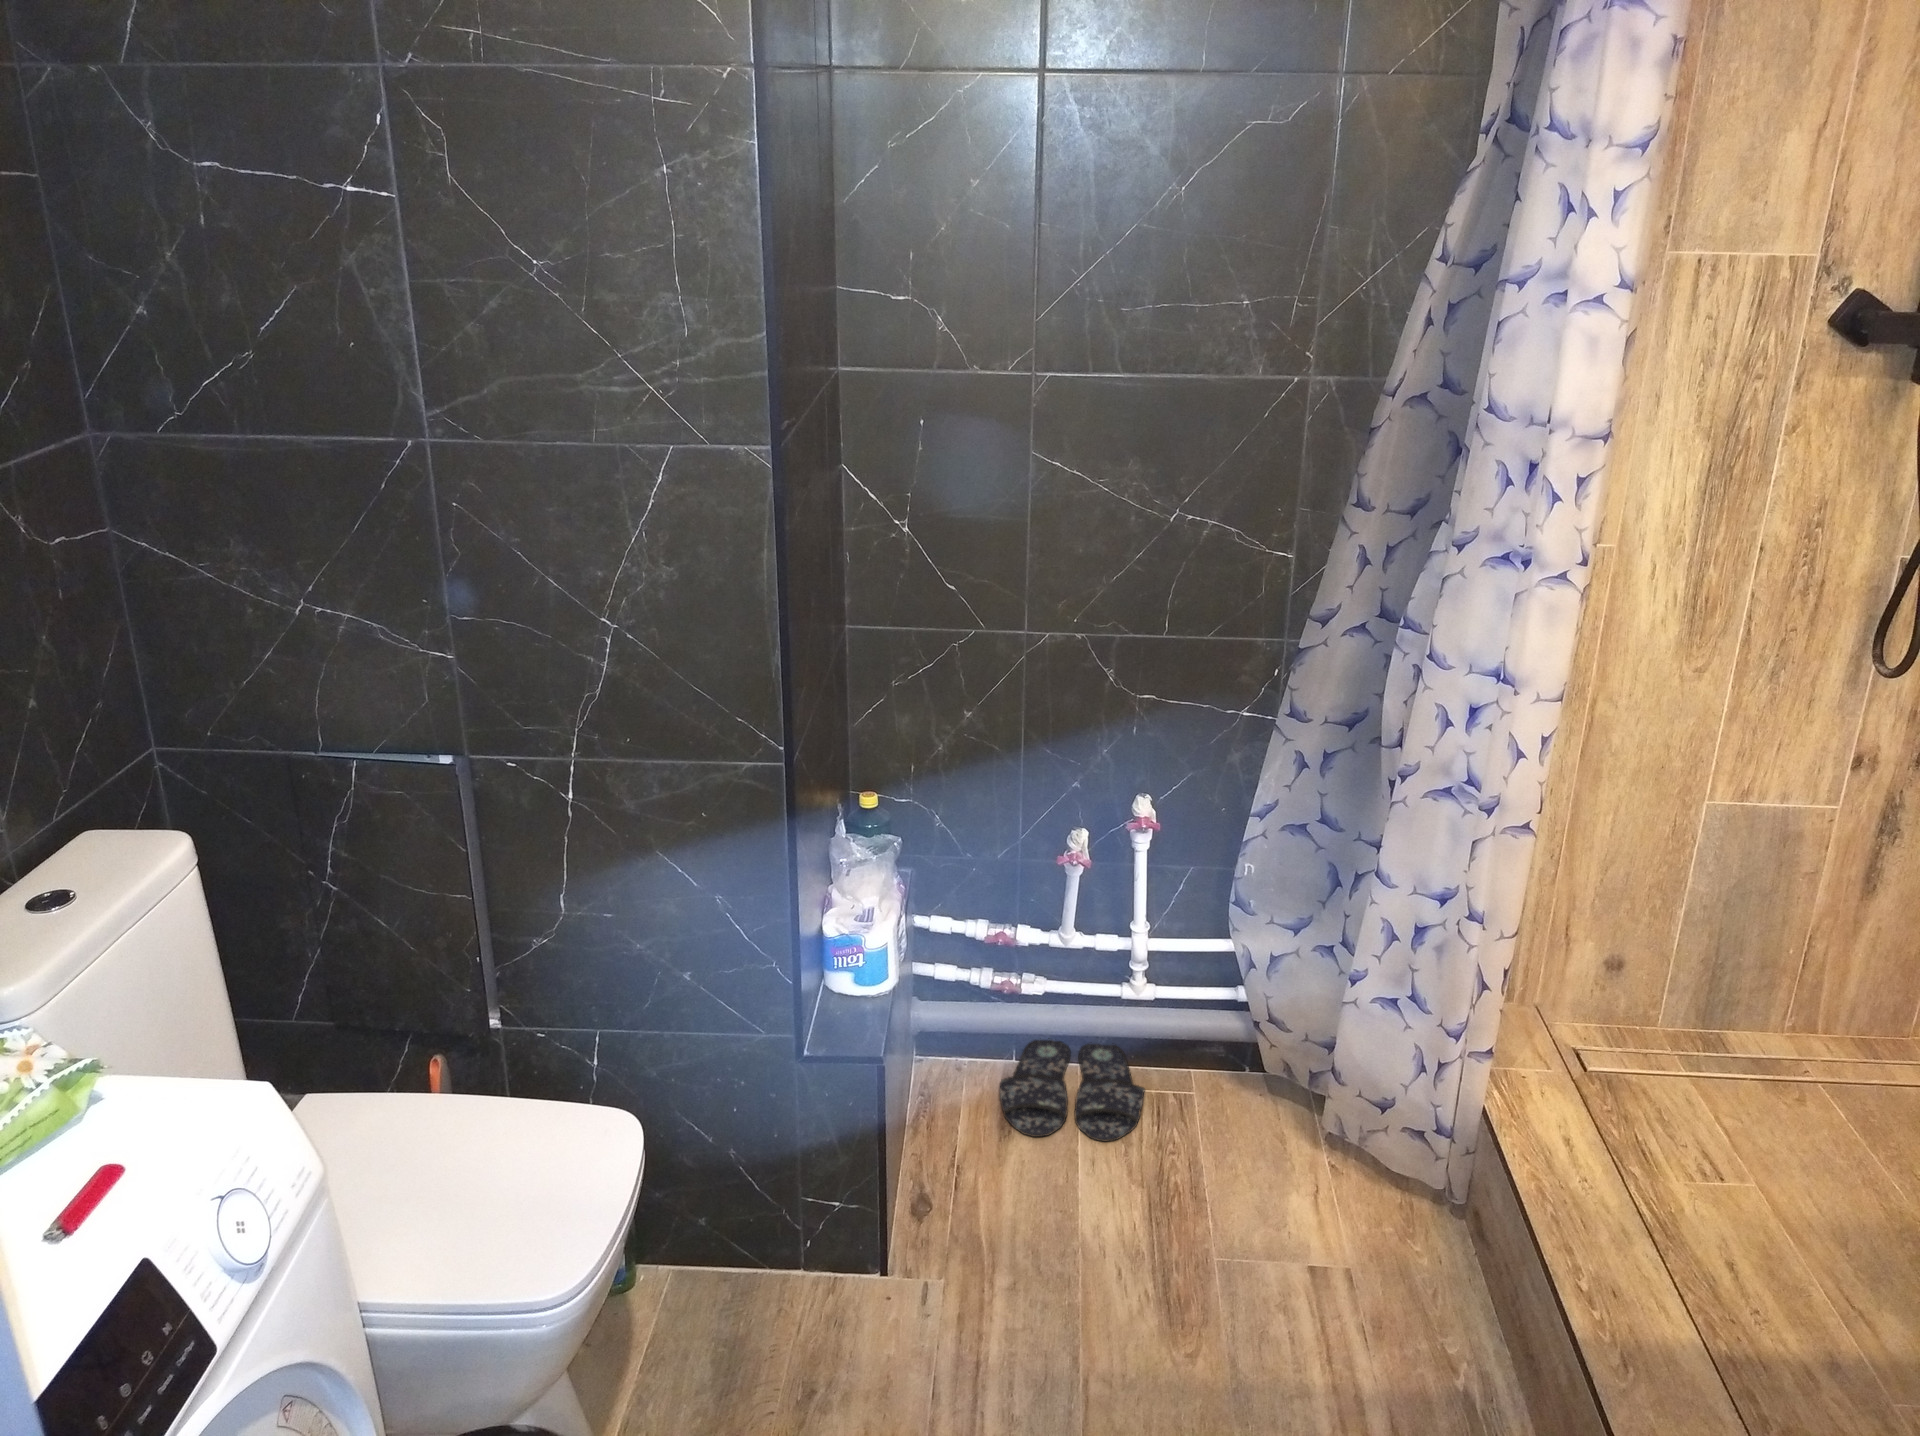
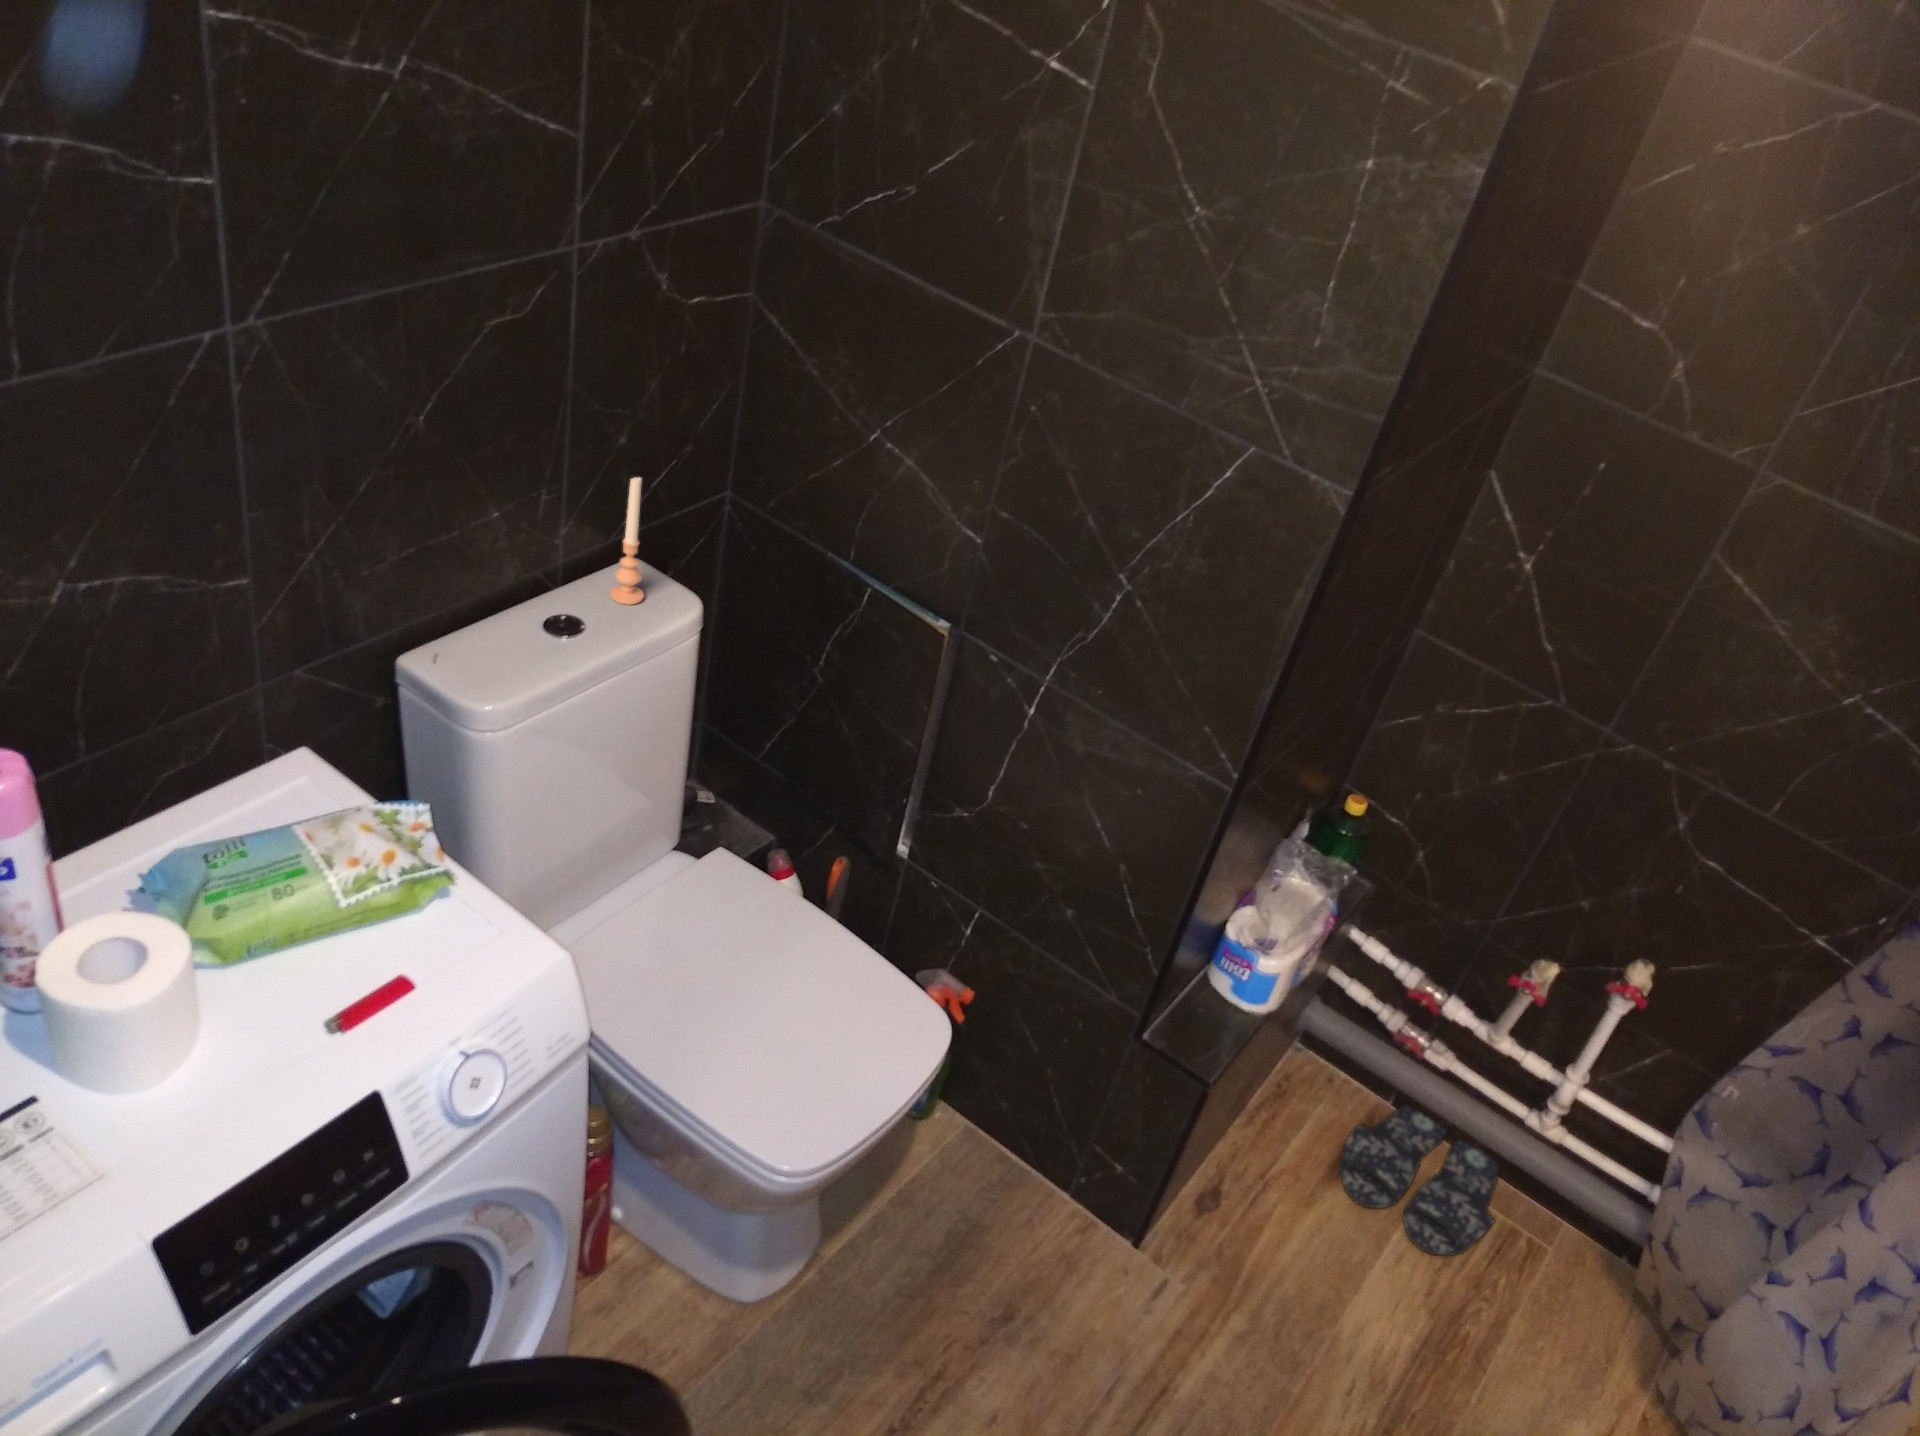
candle: none [48,726,108,875] -> present [610,477,644,605]

